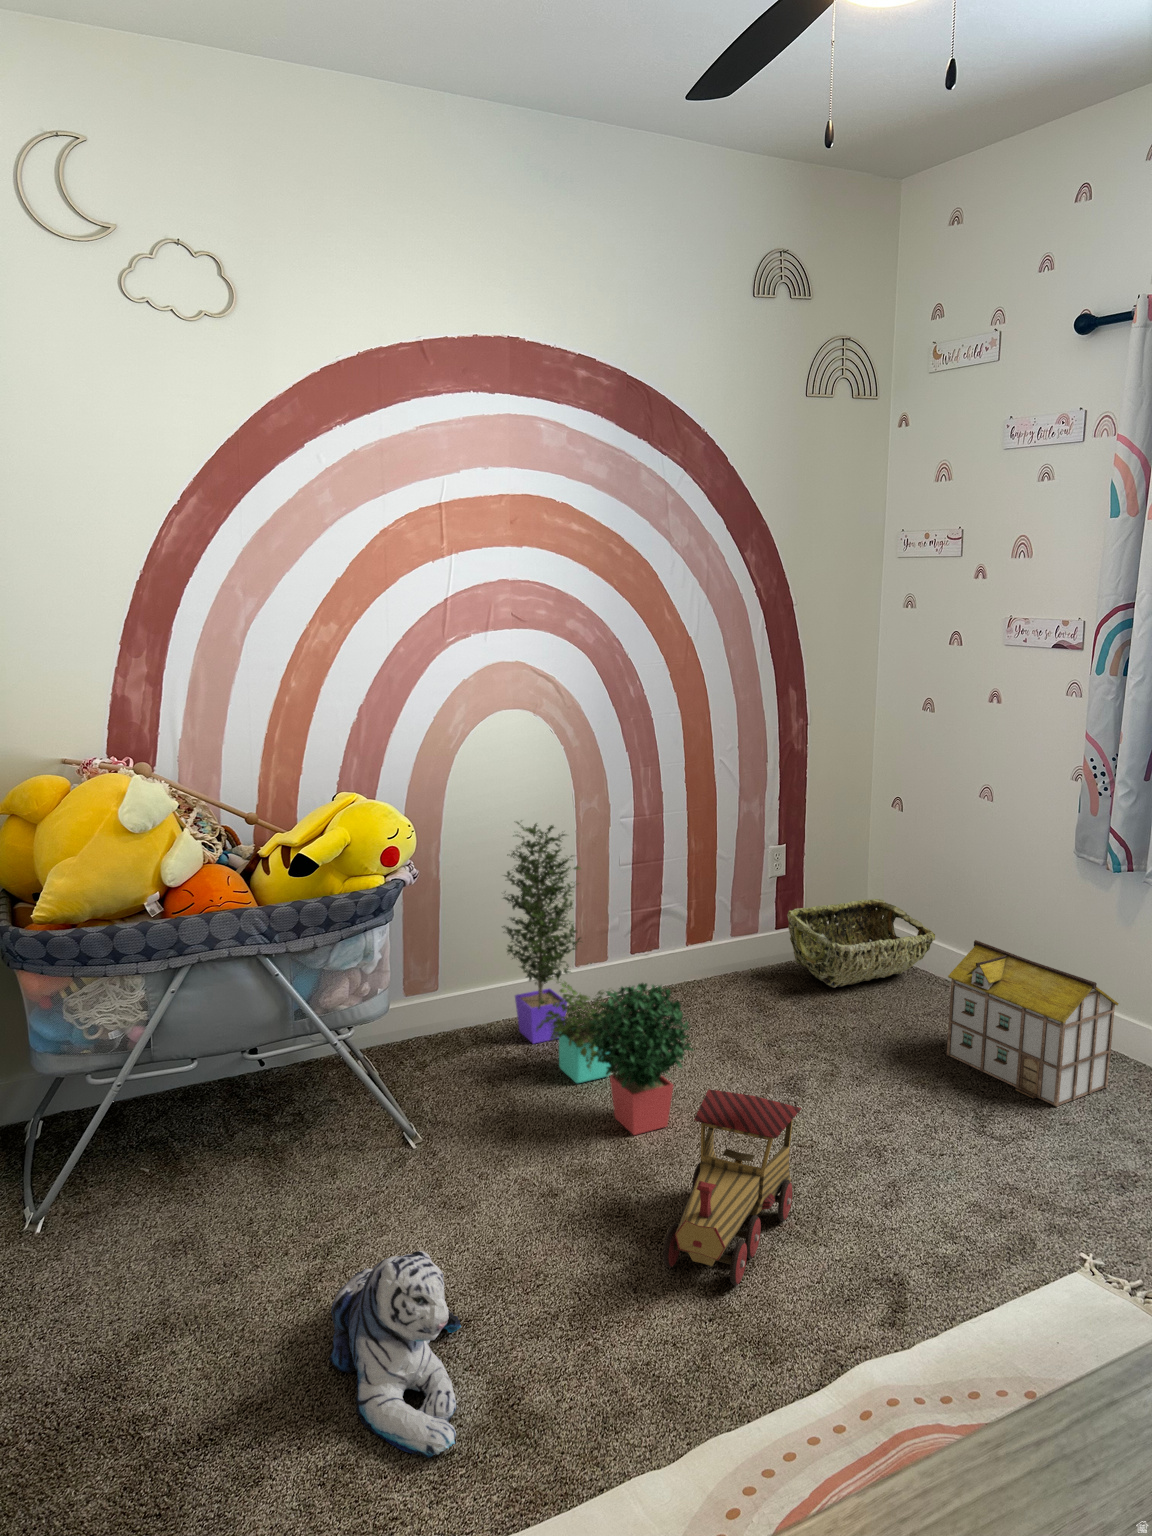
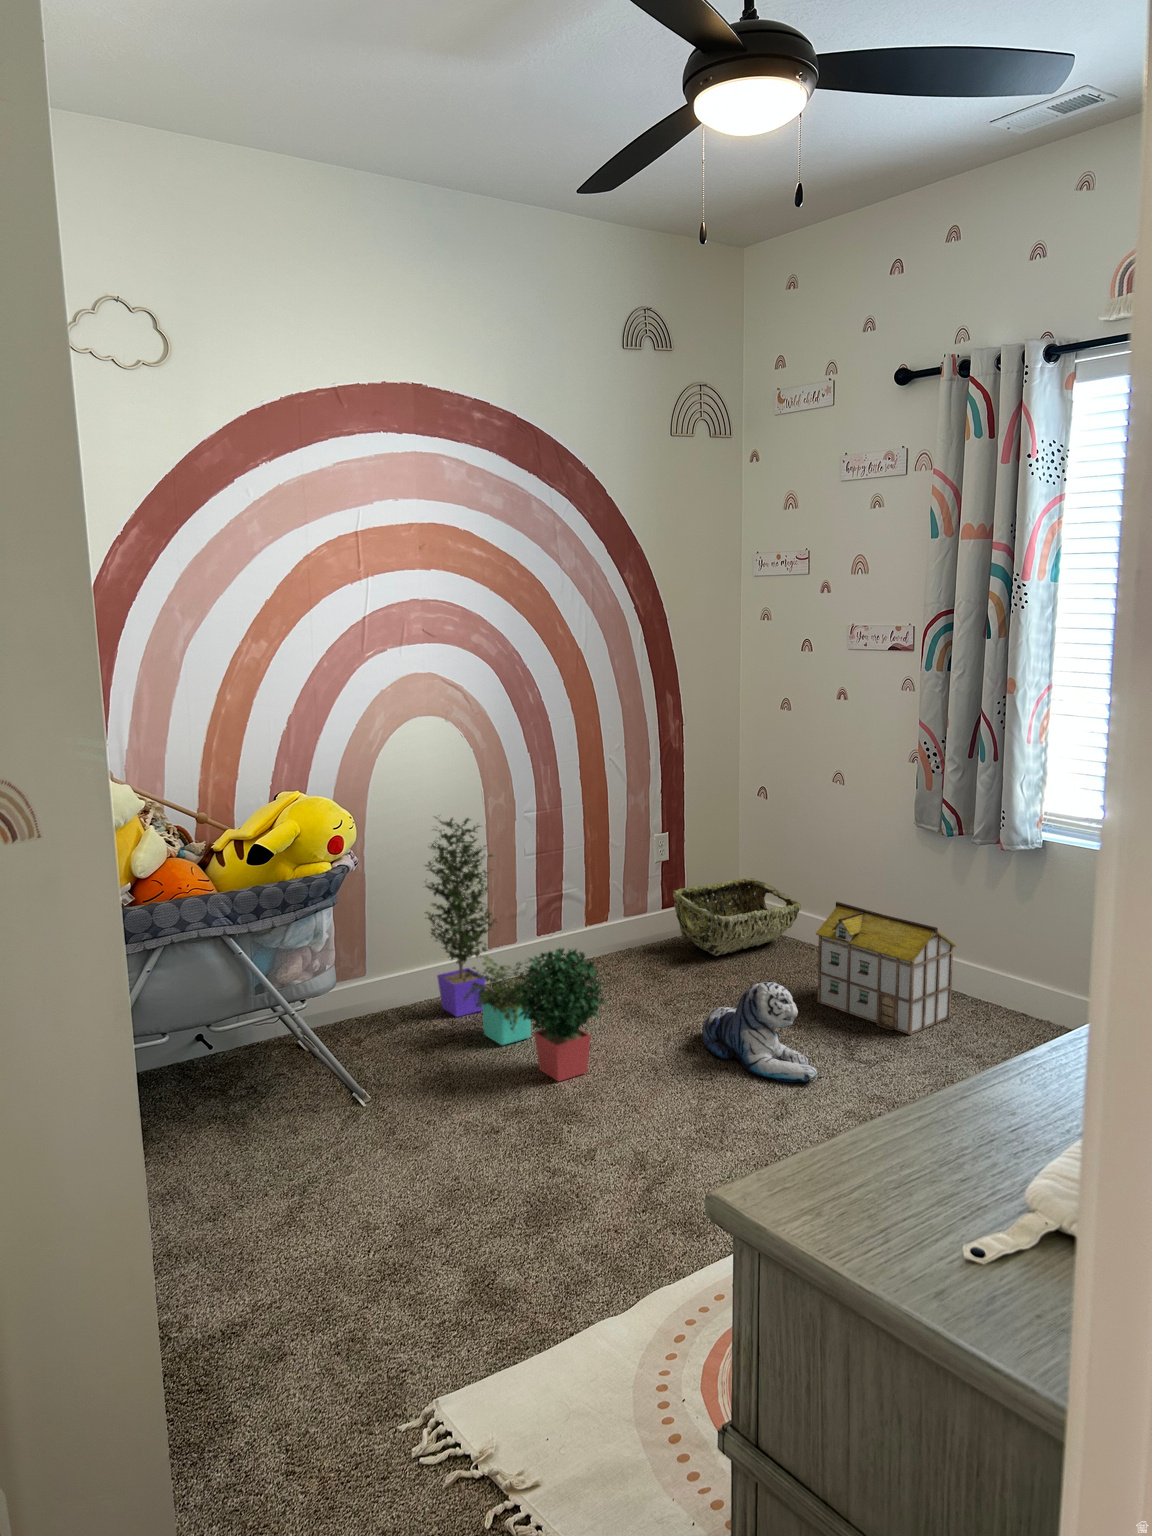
toy train: present [664,1089,802,1286] -> none [599,1030,706,1185]
plush toy: present [329,1251,461,1458] -> present [702,981,817,1082]

